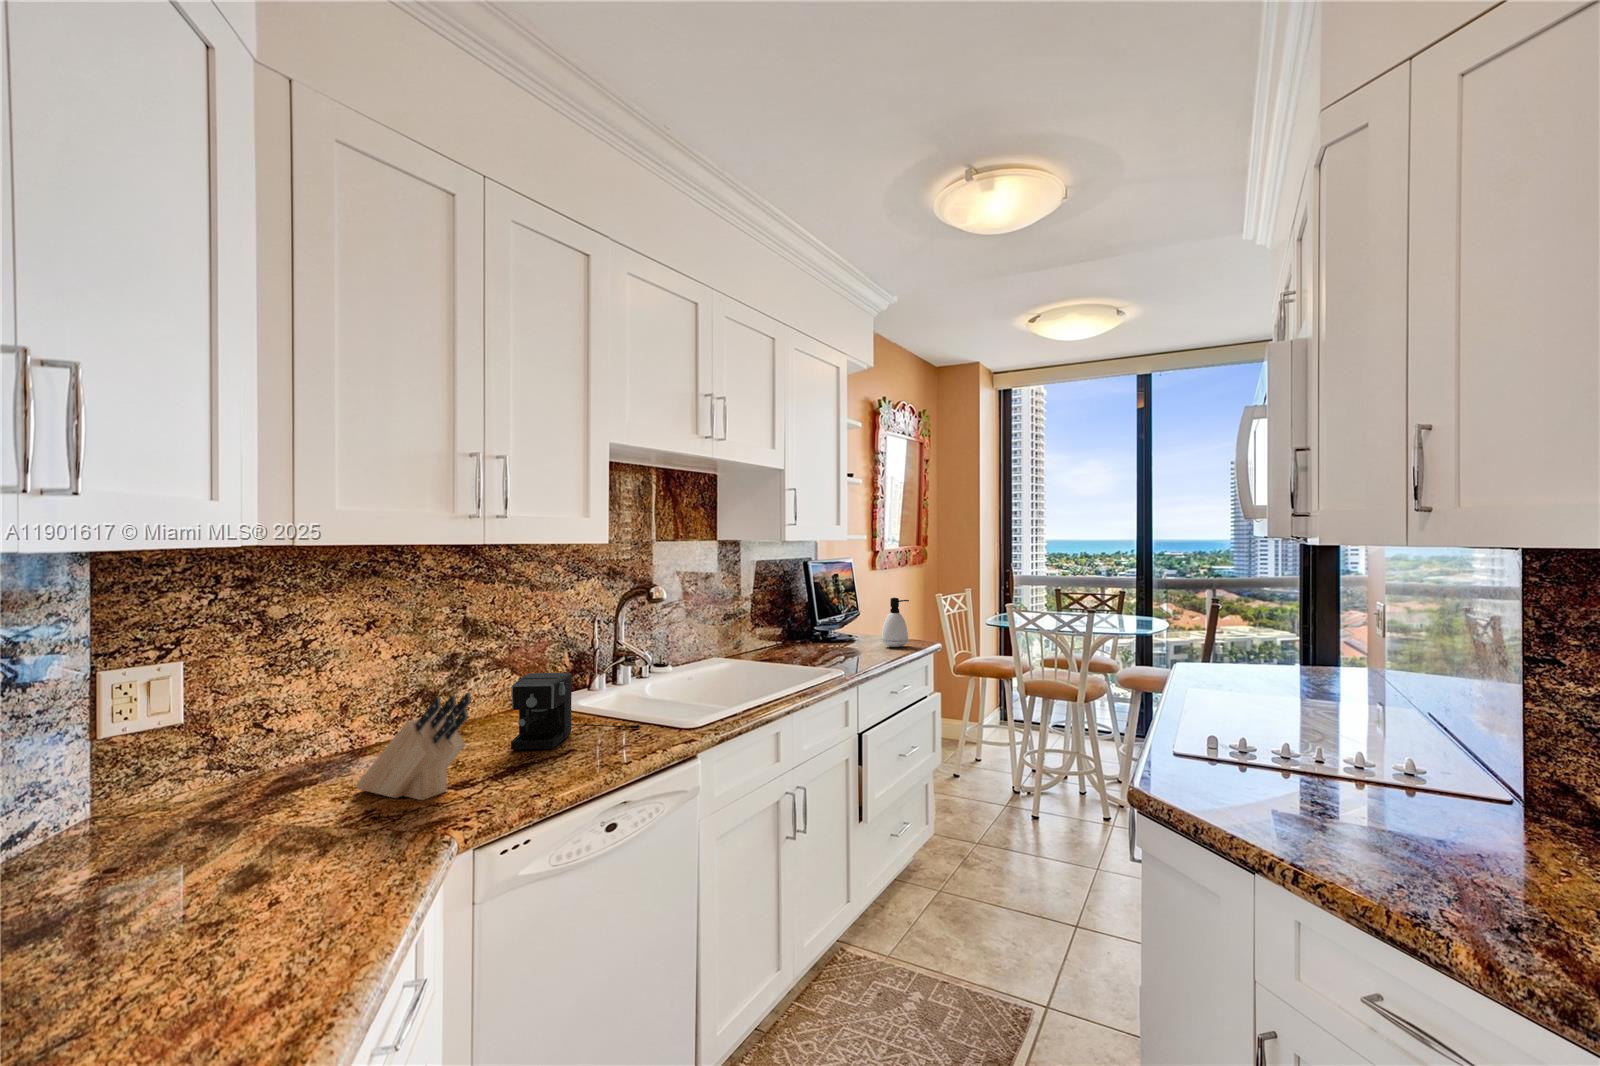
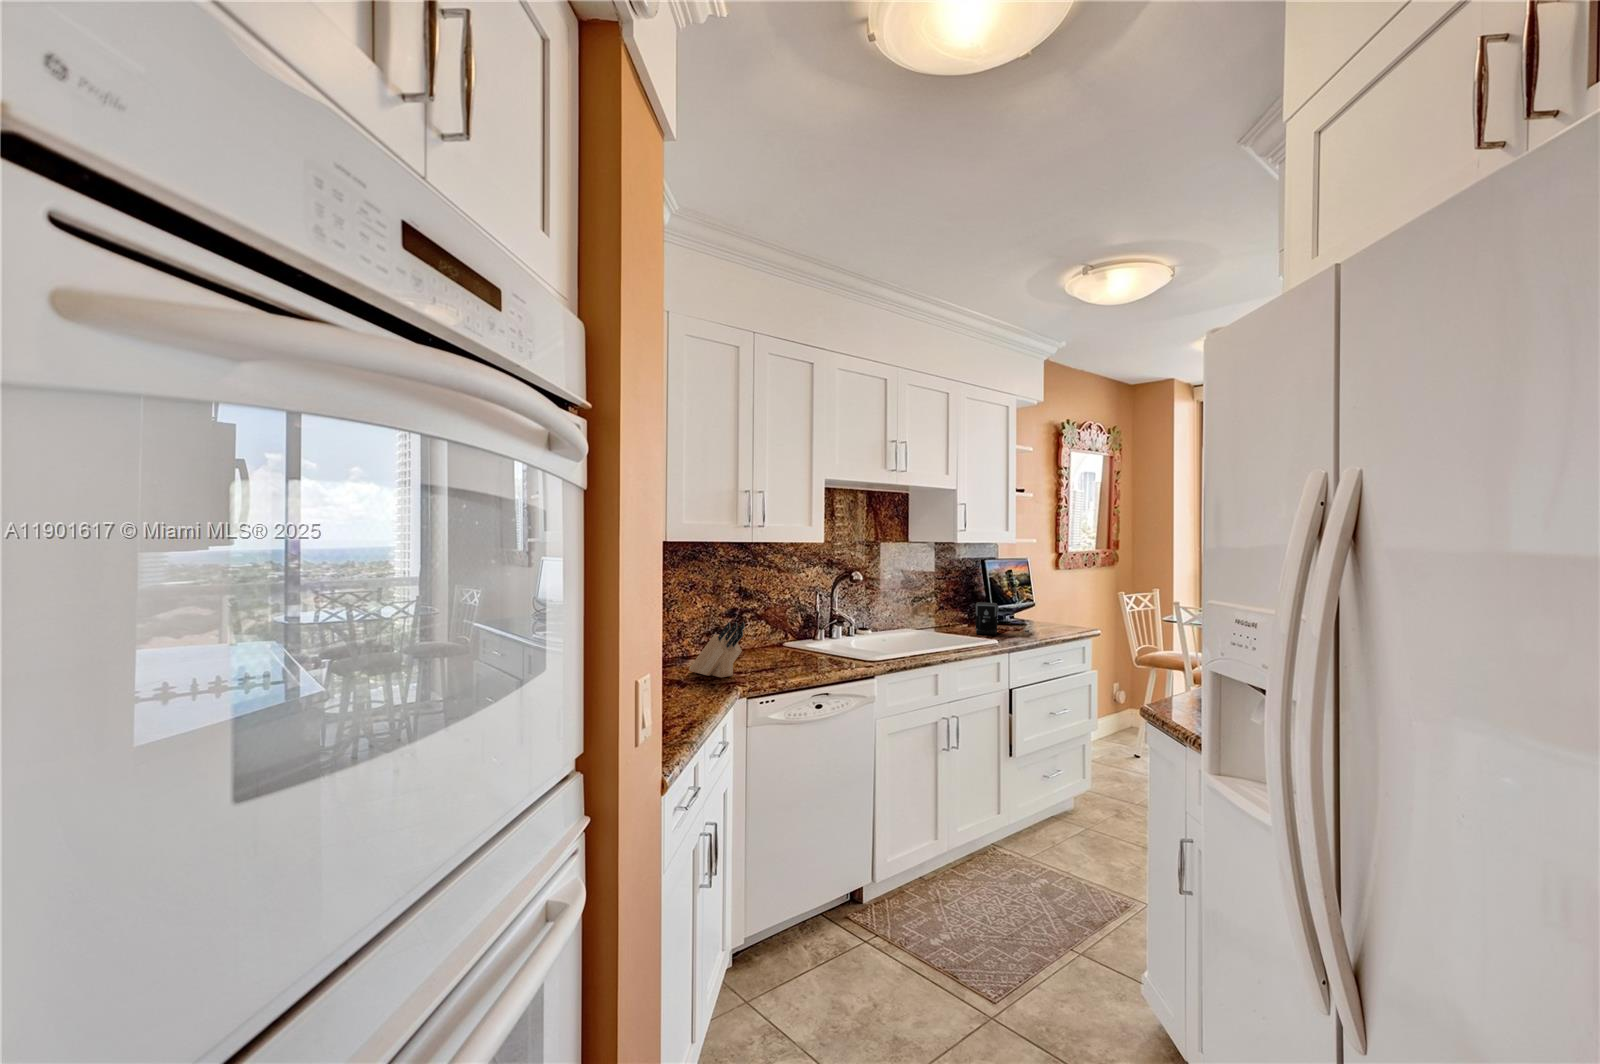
soap dispenser: present [882,598,909,647] -> none [1044,590,1068,630]
coffee maker: present [511,673,640,750] -> present [976,602,1029,634]

